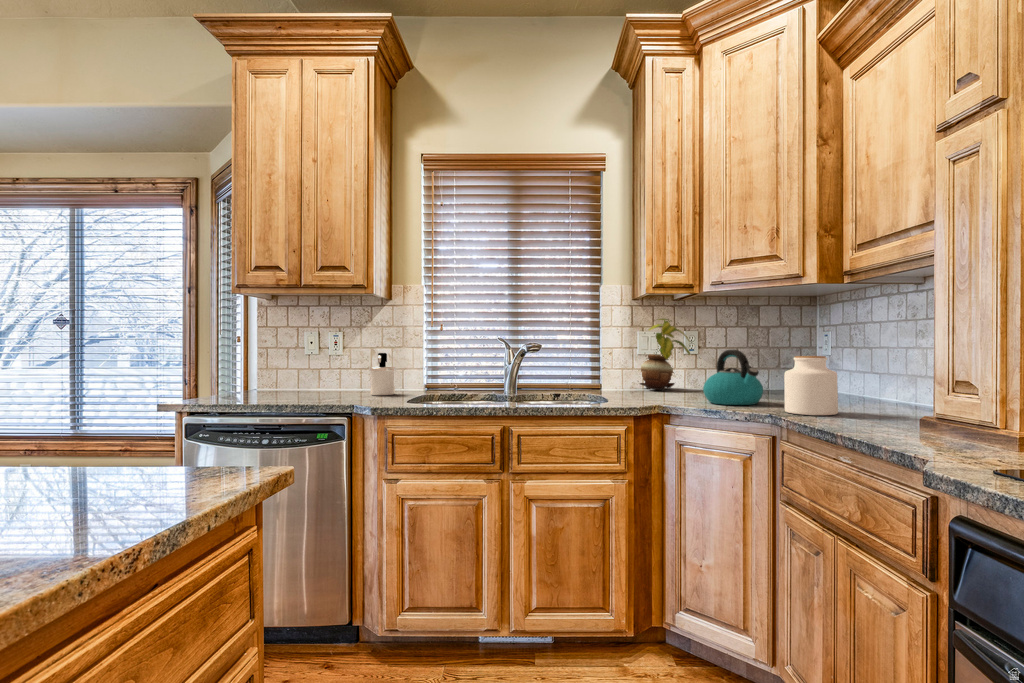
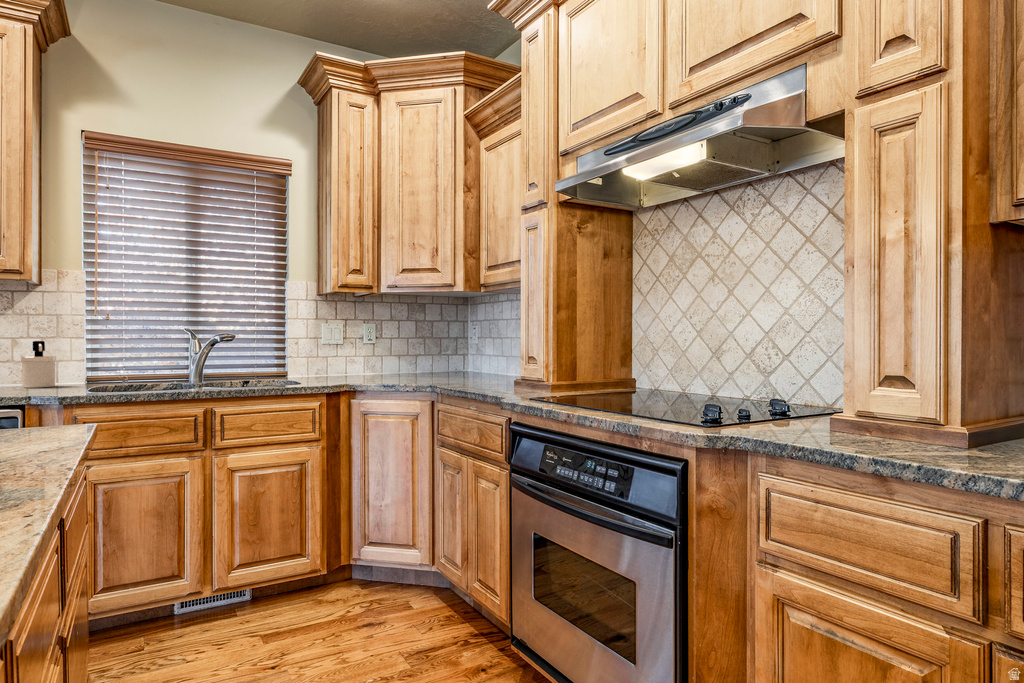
potted plant: present [640,319,690,390] -> none [320,312,369,375]
kettle: present [703,350,763,405] -> none [381,339,425,381]
jar: present [784,356,838,415] -> none [440,343,473,384]

